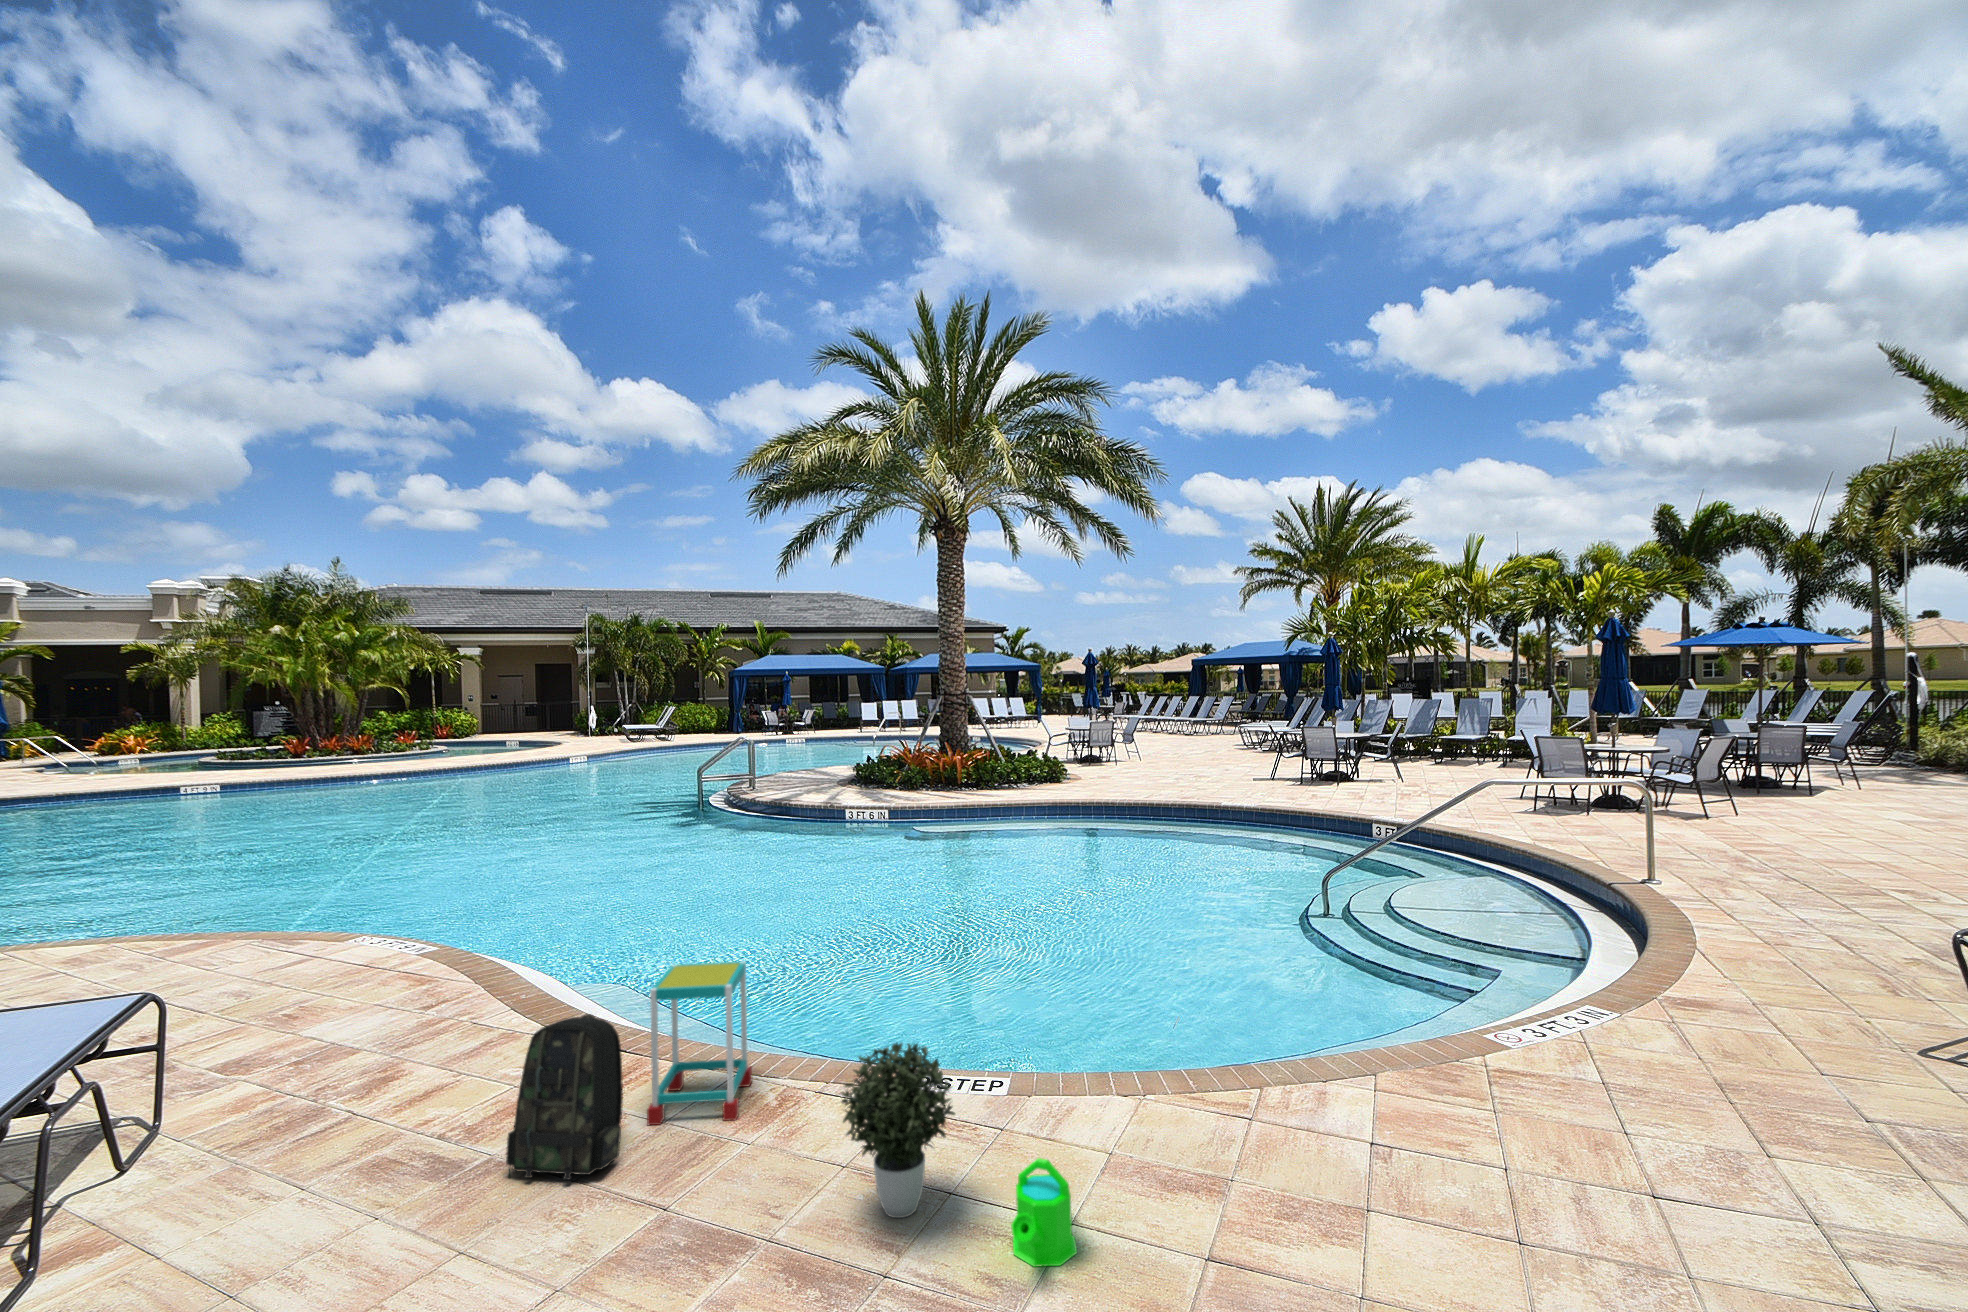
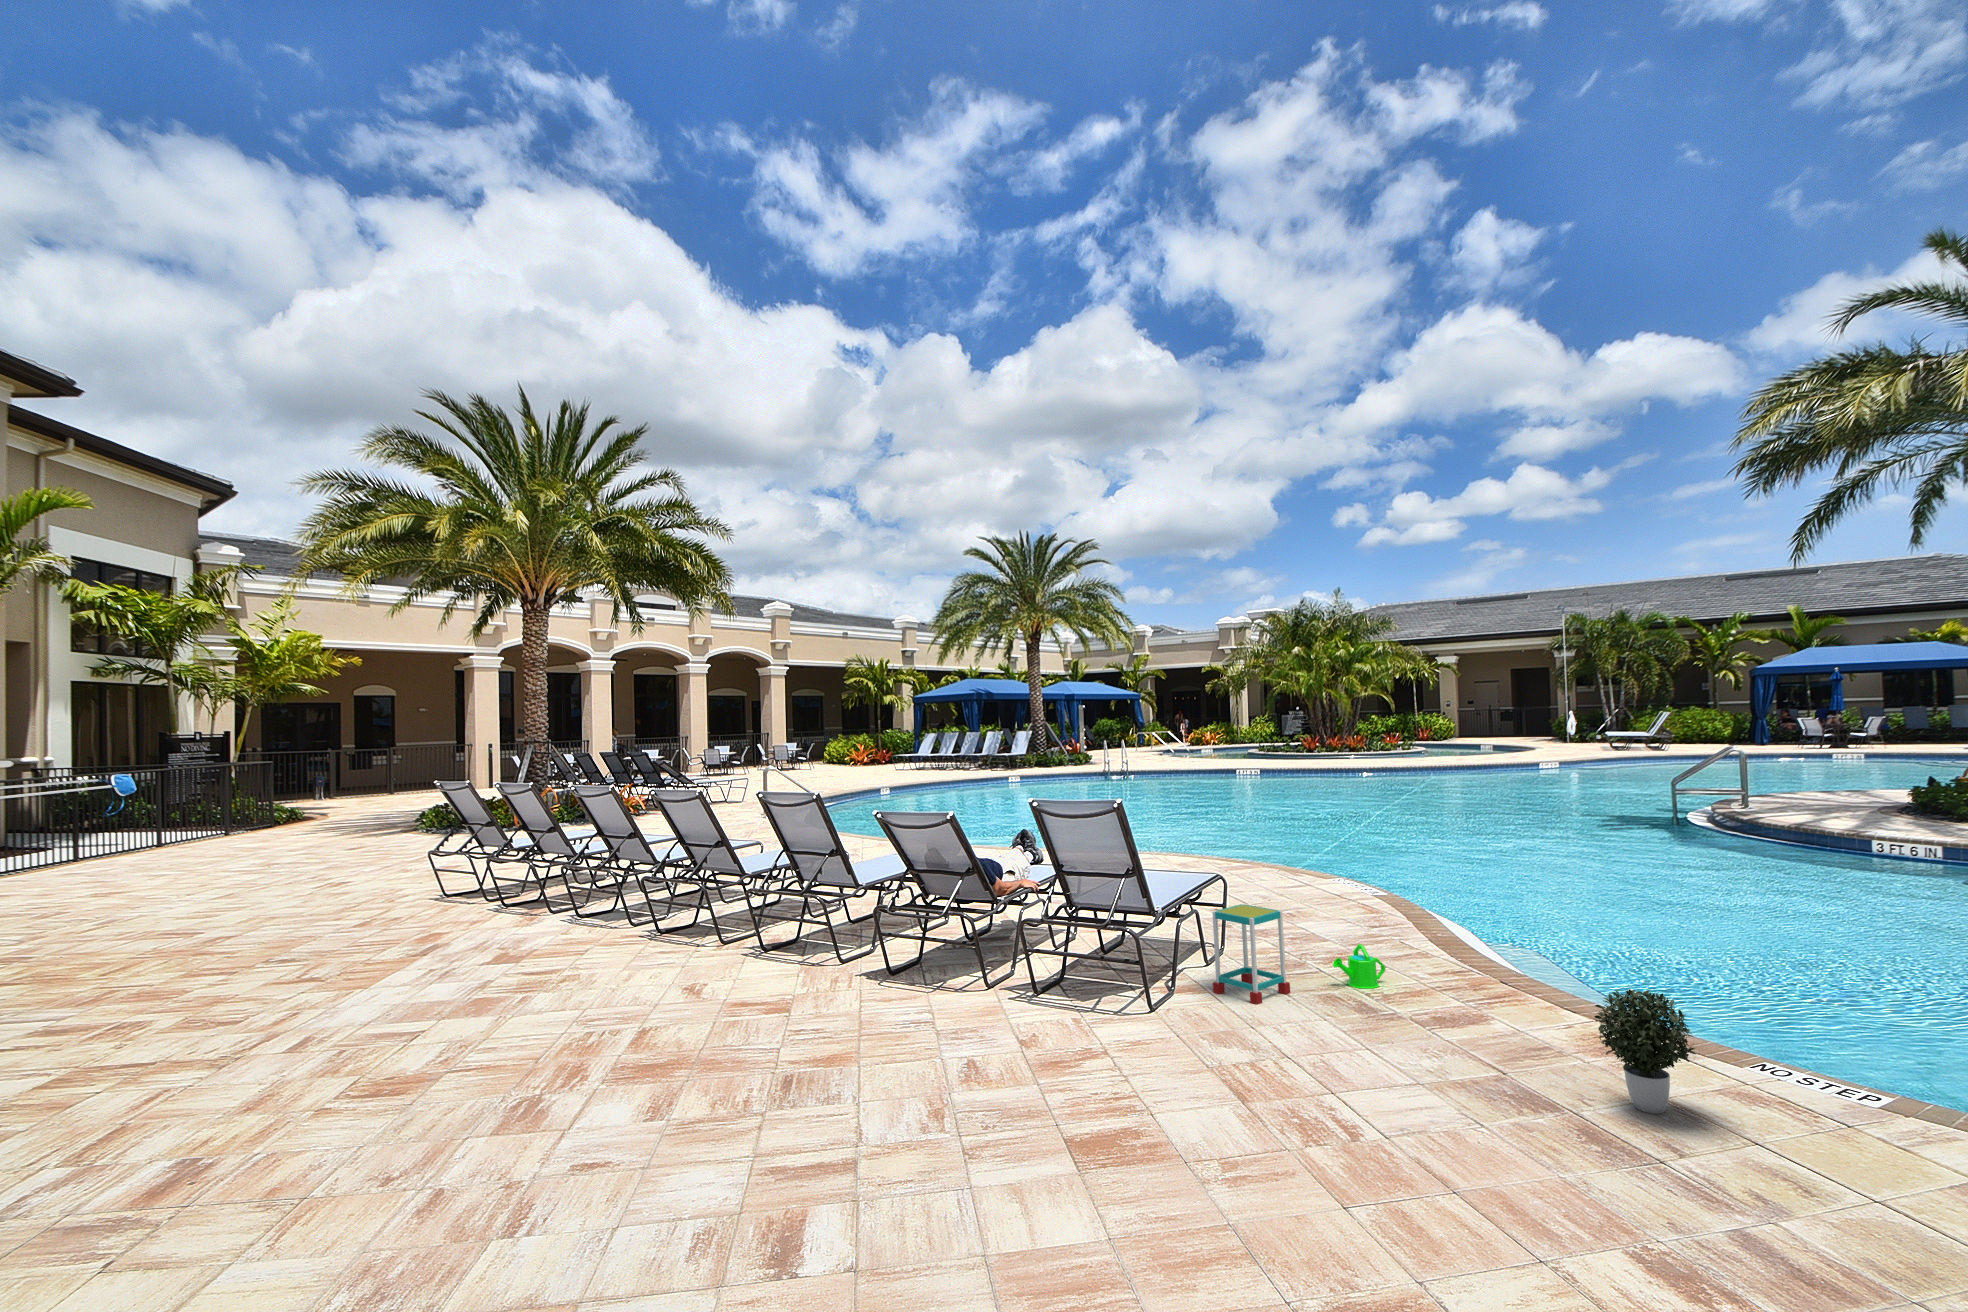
side table: present [647,961,752,1125] -> present [1212,904,1290,1004]
backpack: present [506,1014,623,1180] -> none [1395,932,1469,1027]
watering can: present [1011,1158,1077,1267] -> present [1333,944,1385,989]

